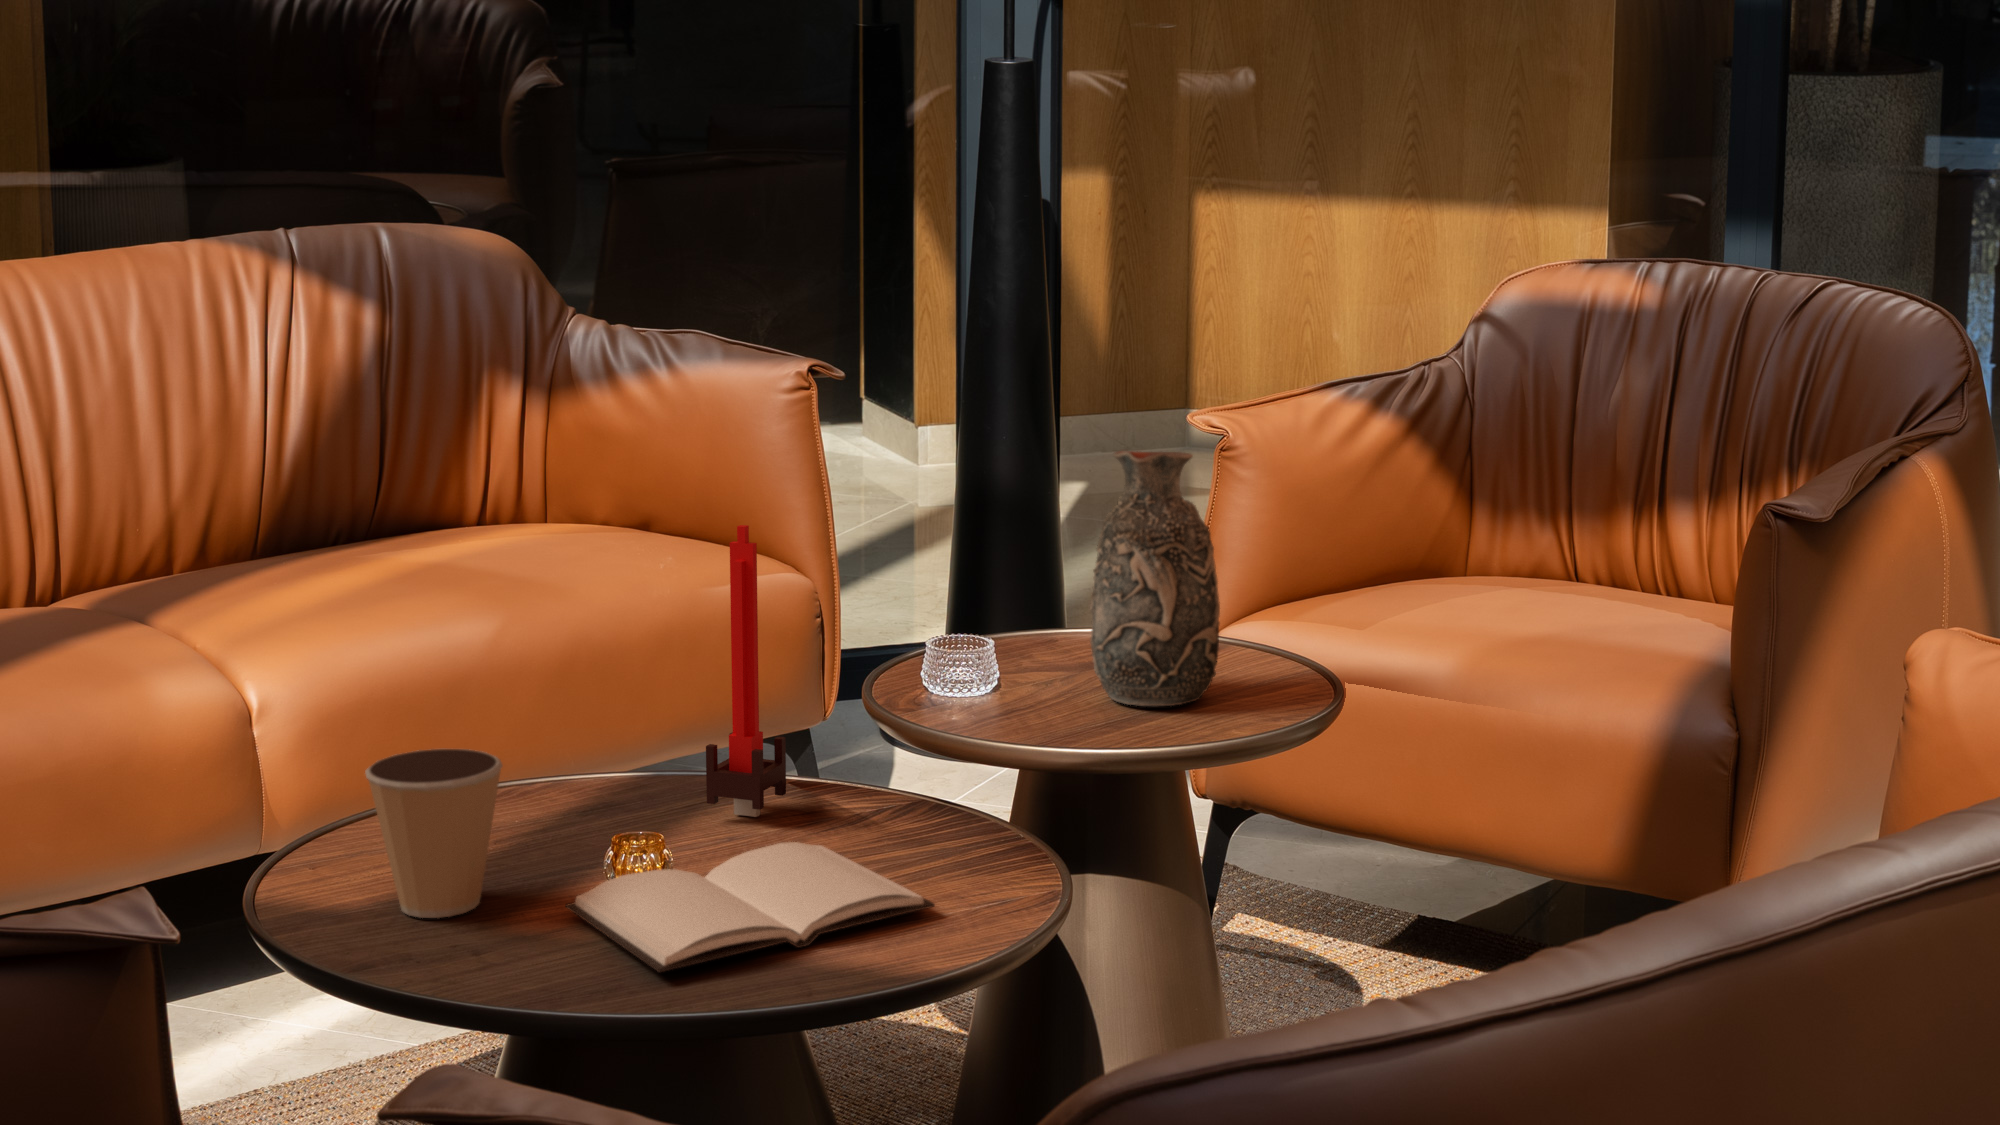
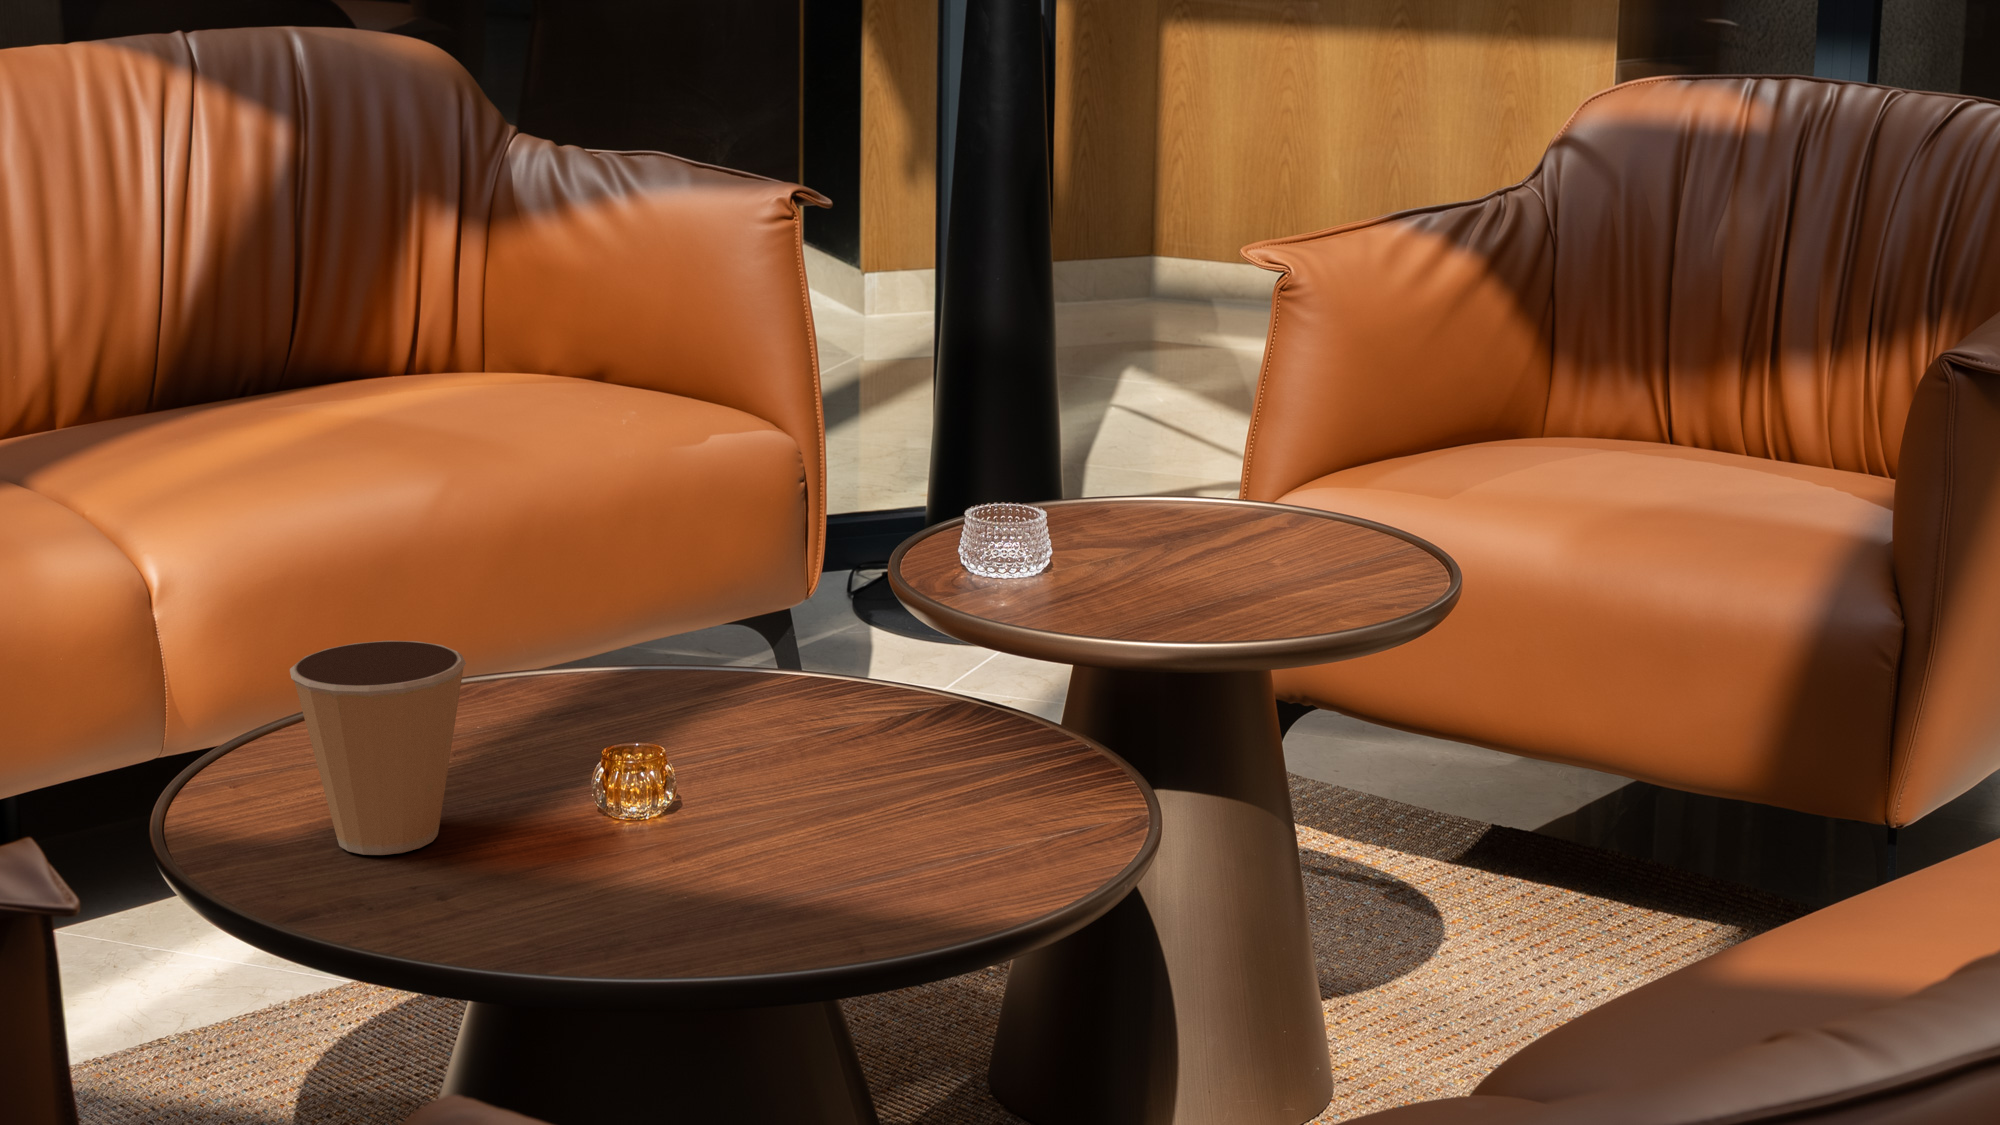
decorative vase: present [1090,451,1220,706] -> none [1157,281,1313,588]
candle: present [706,525,786,817] -> none [711,363,808,723]
book: present [566,842,935,972] -> none [548,757,1014,930]

